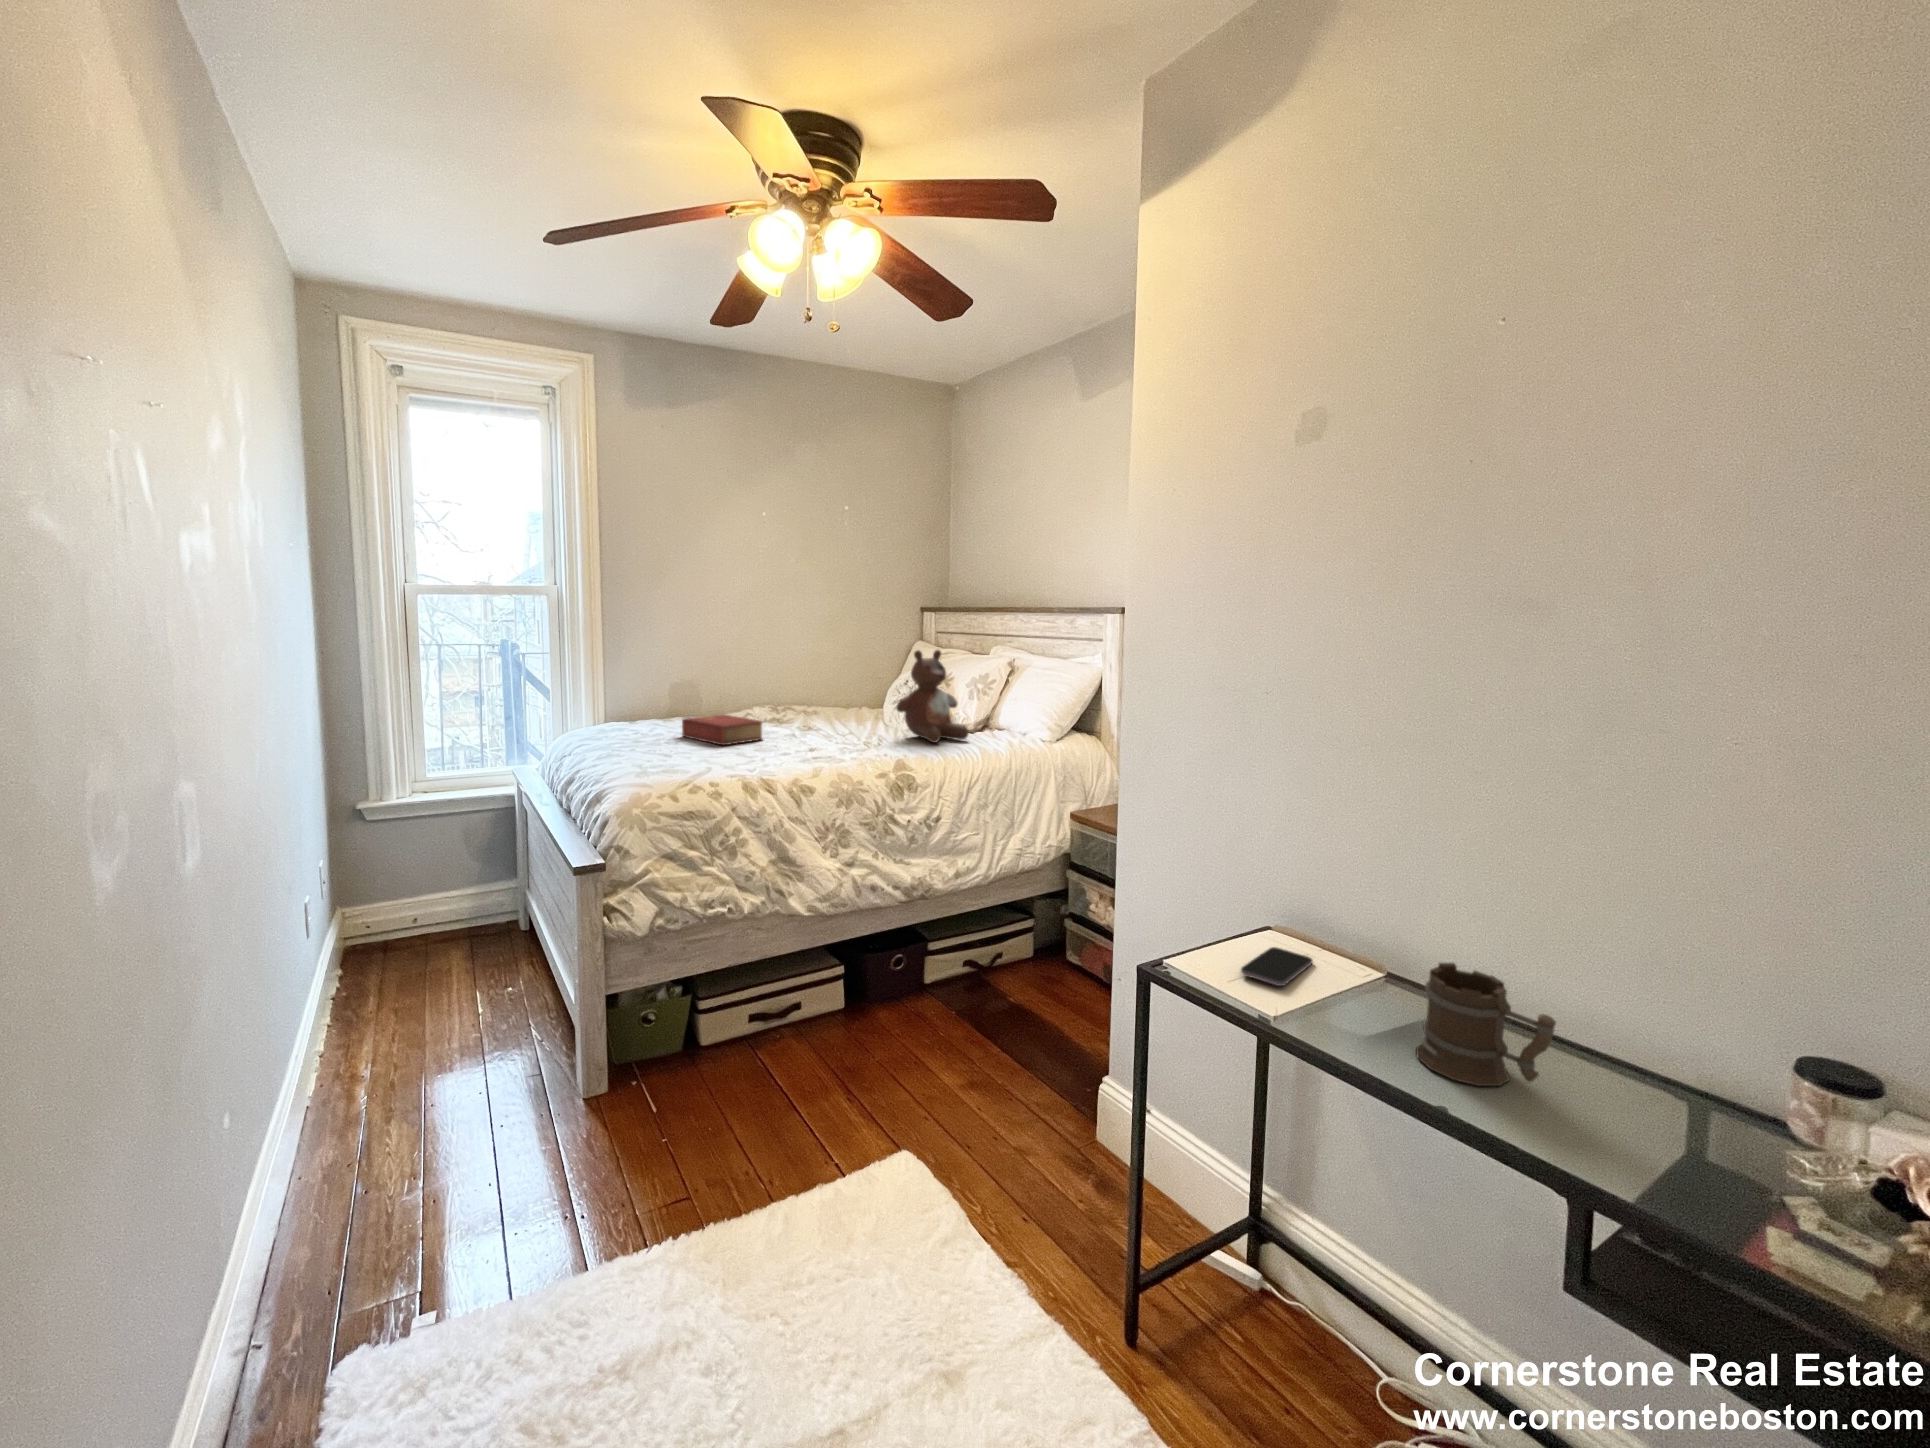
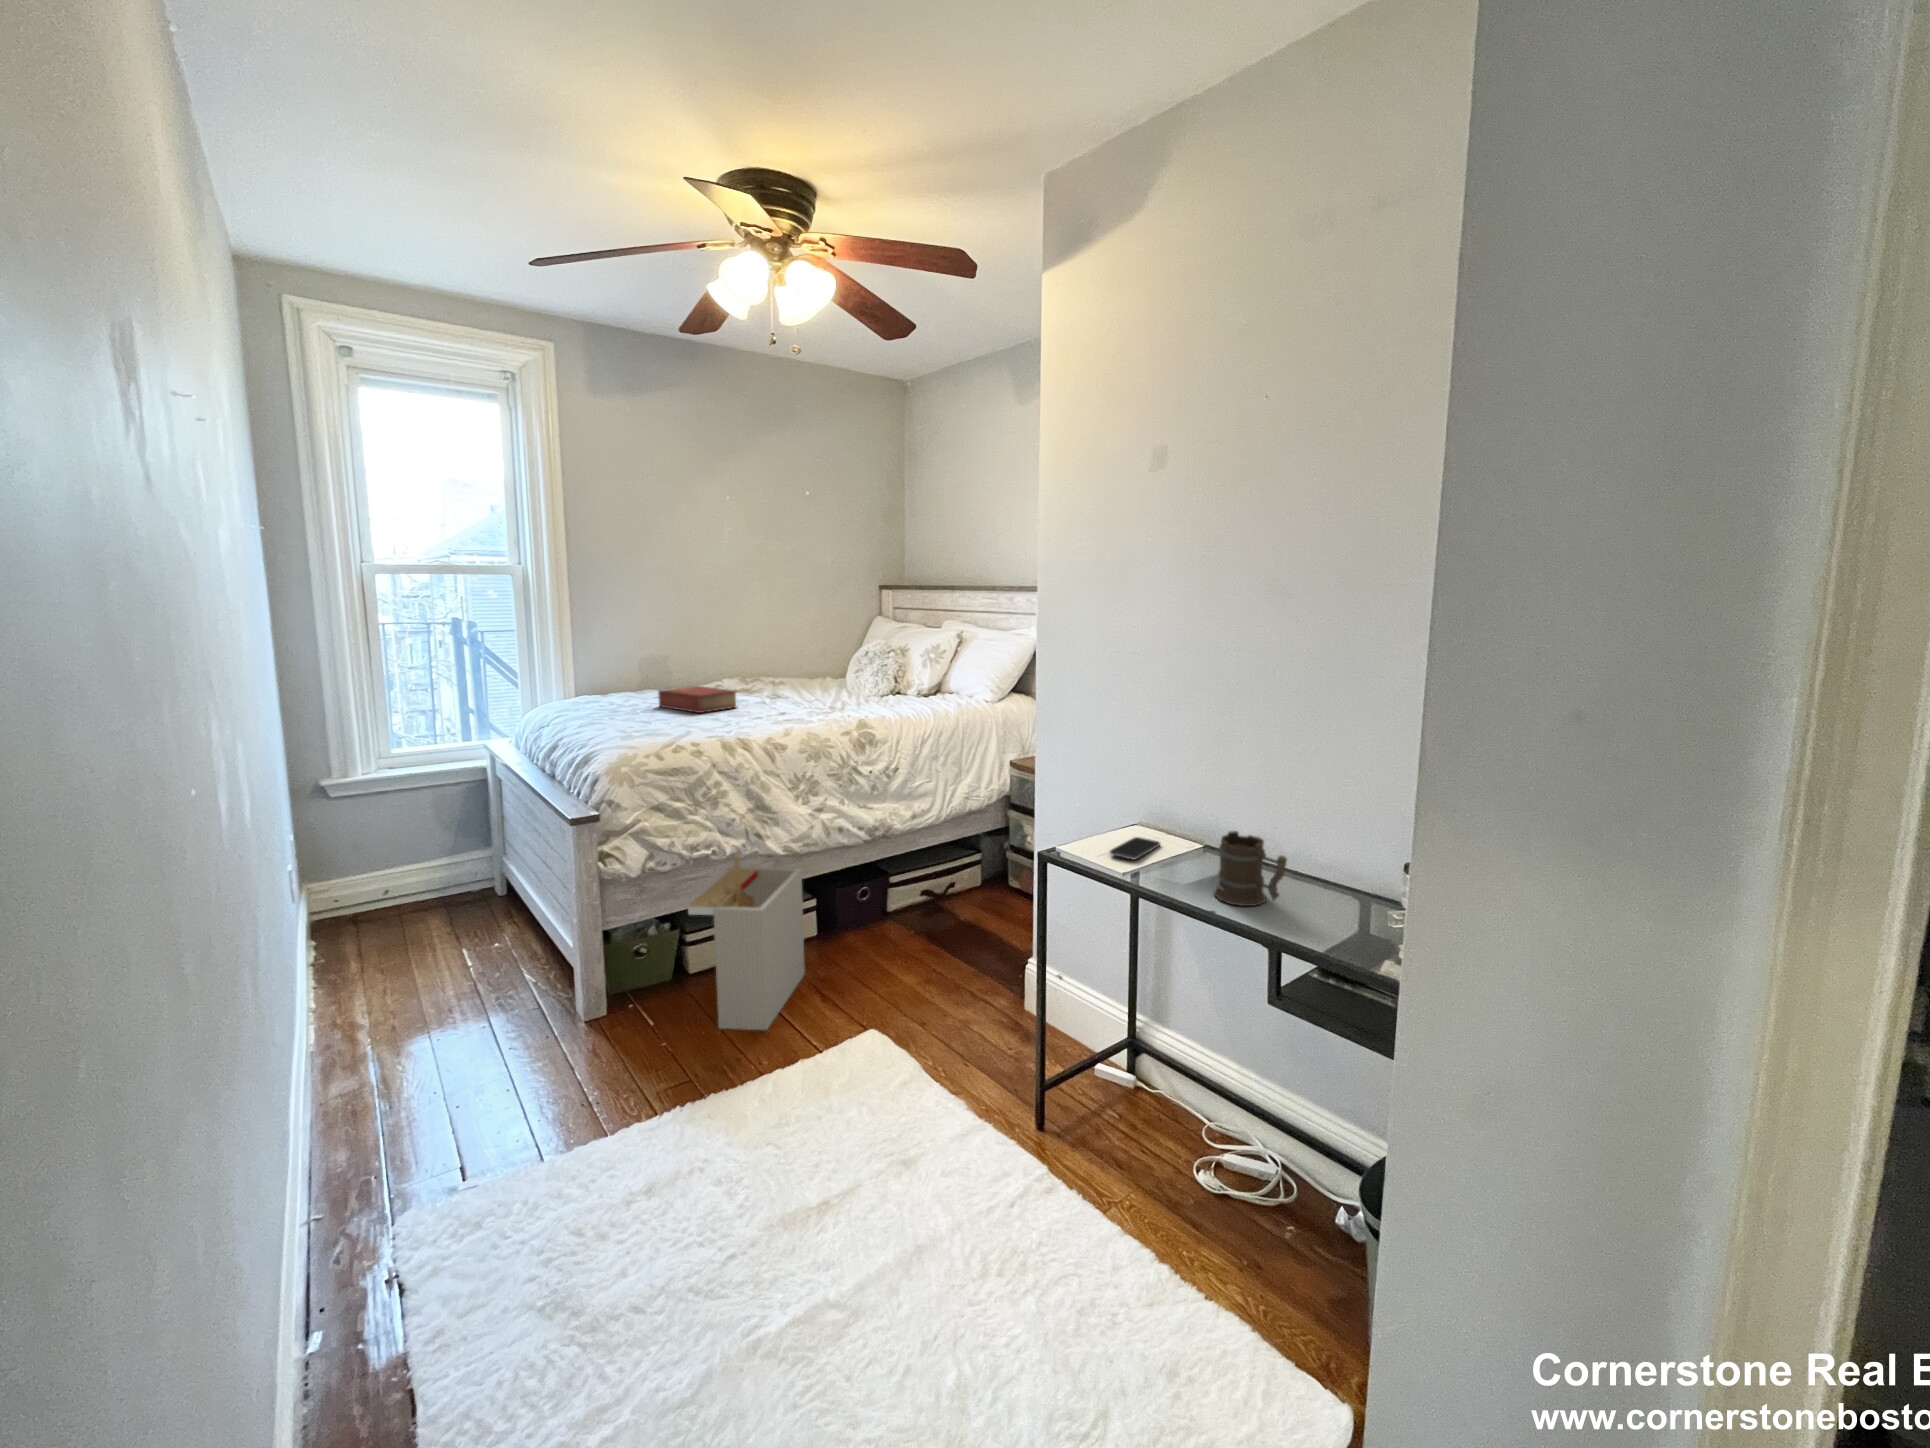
stuffed bear: present [896,650,969,743] -> none [859,625,923,706]
storage bin: none [697,918,827,1136] -> present [688,855,805,1030]

